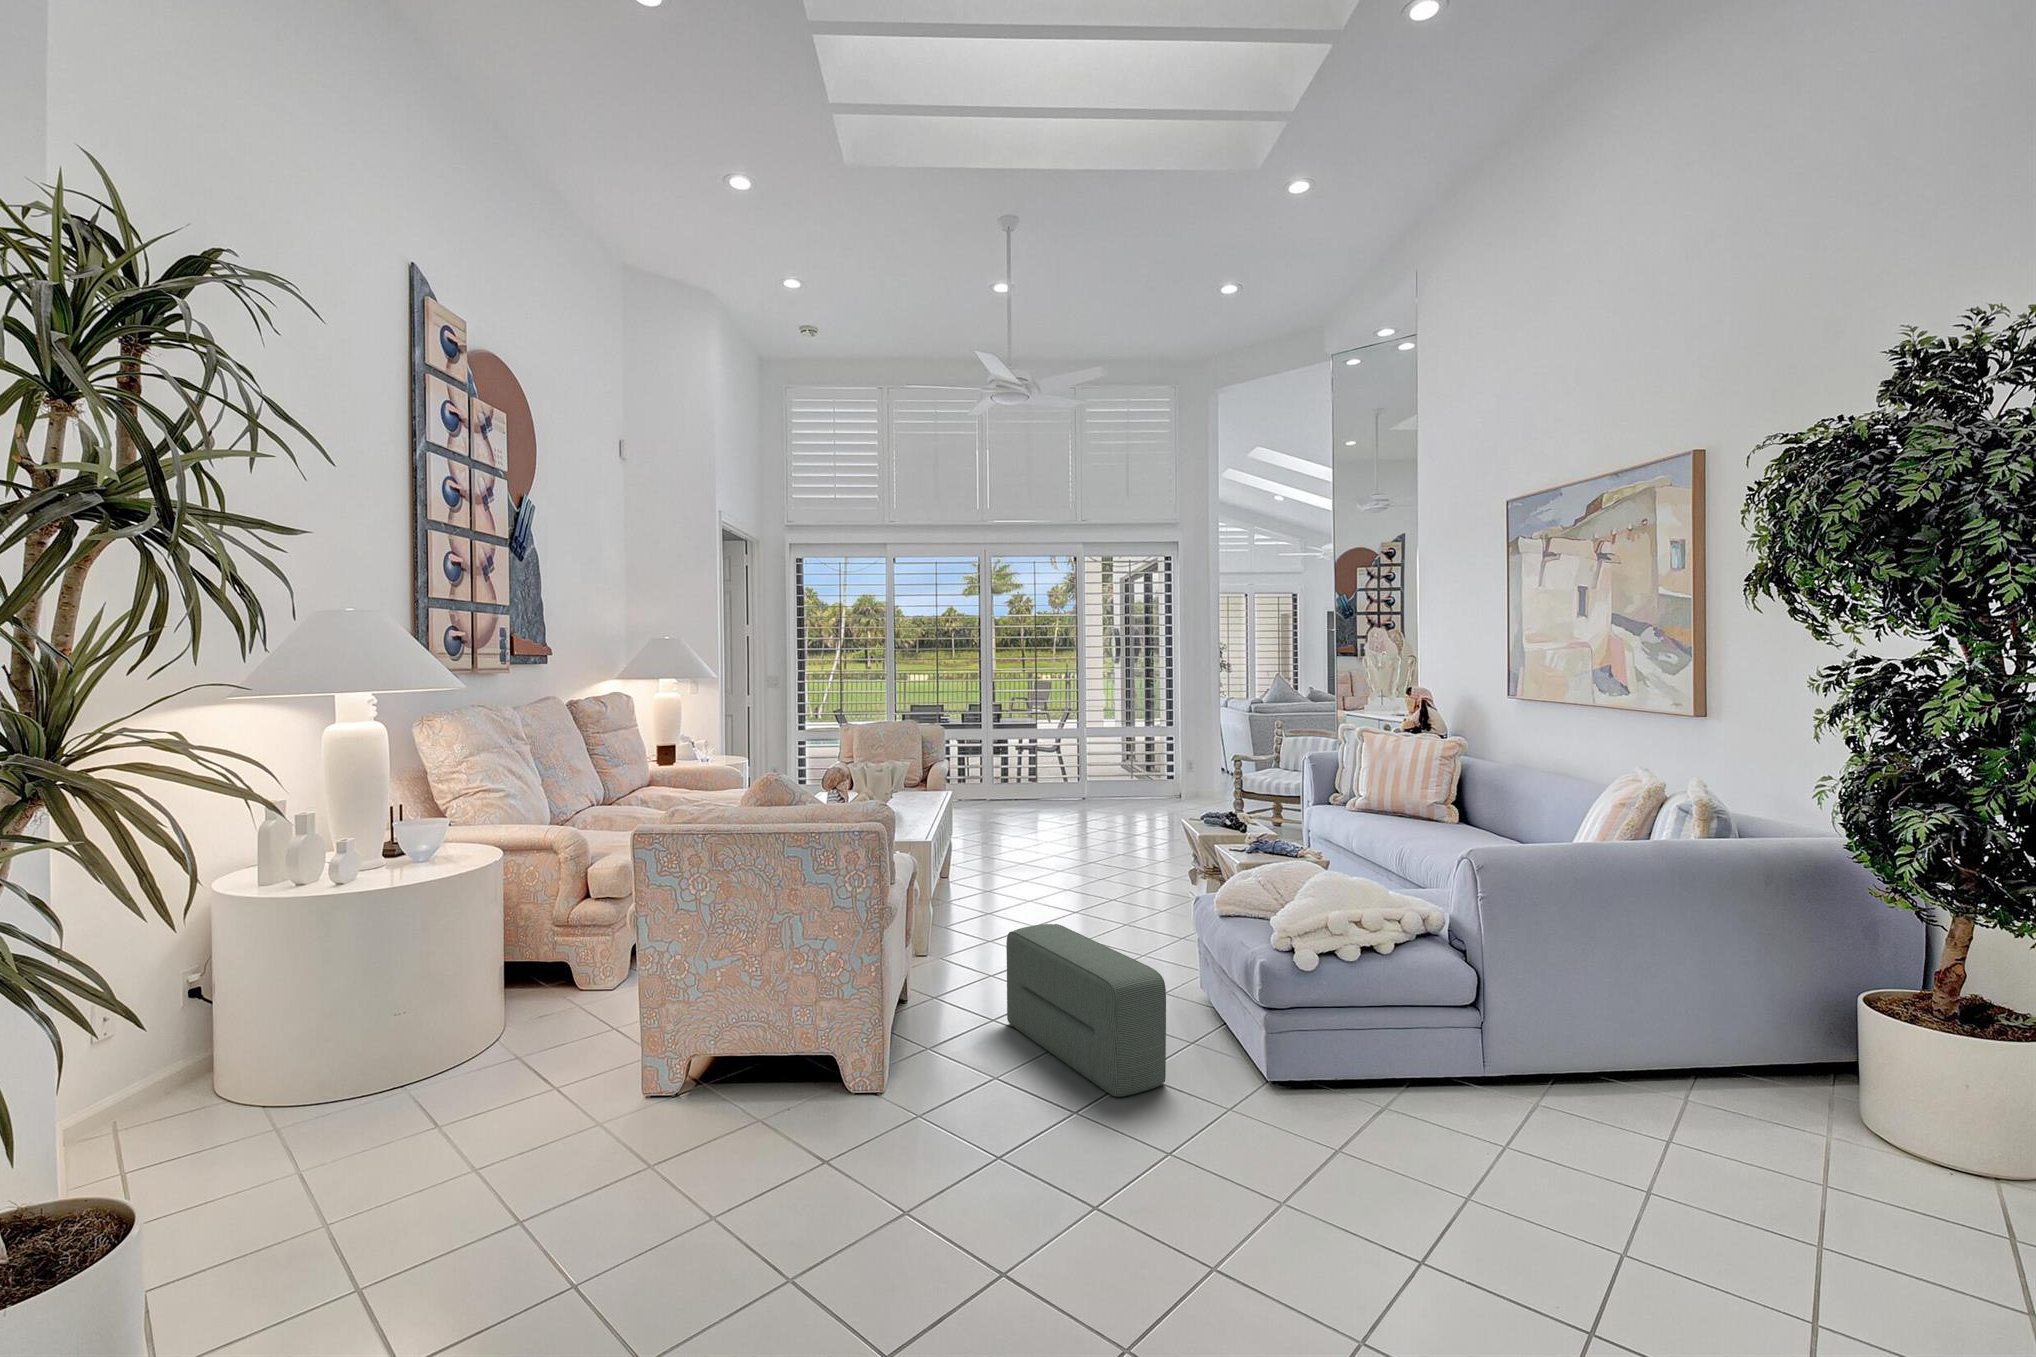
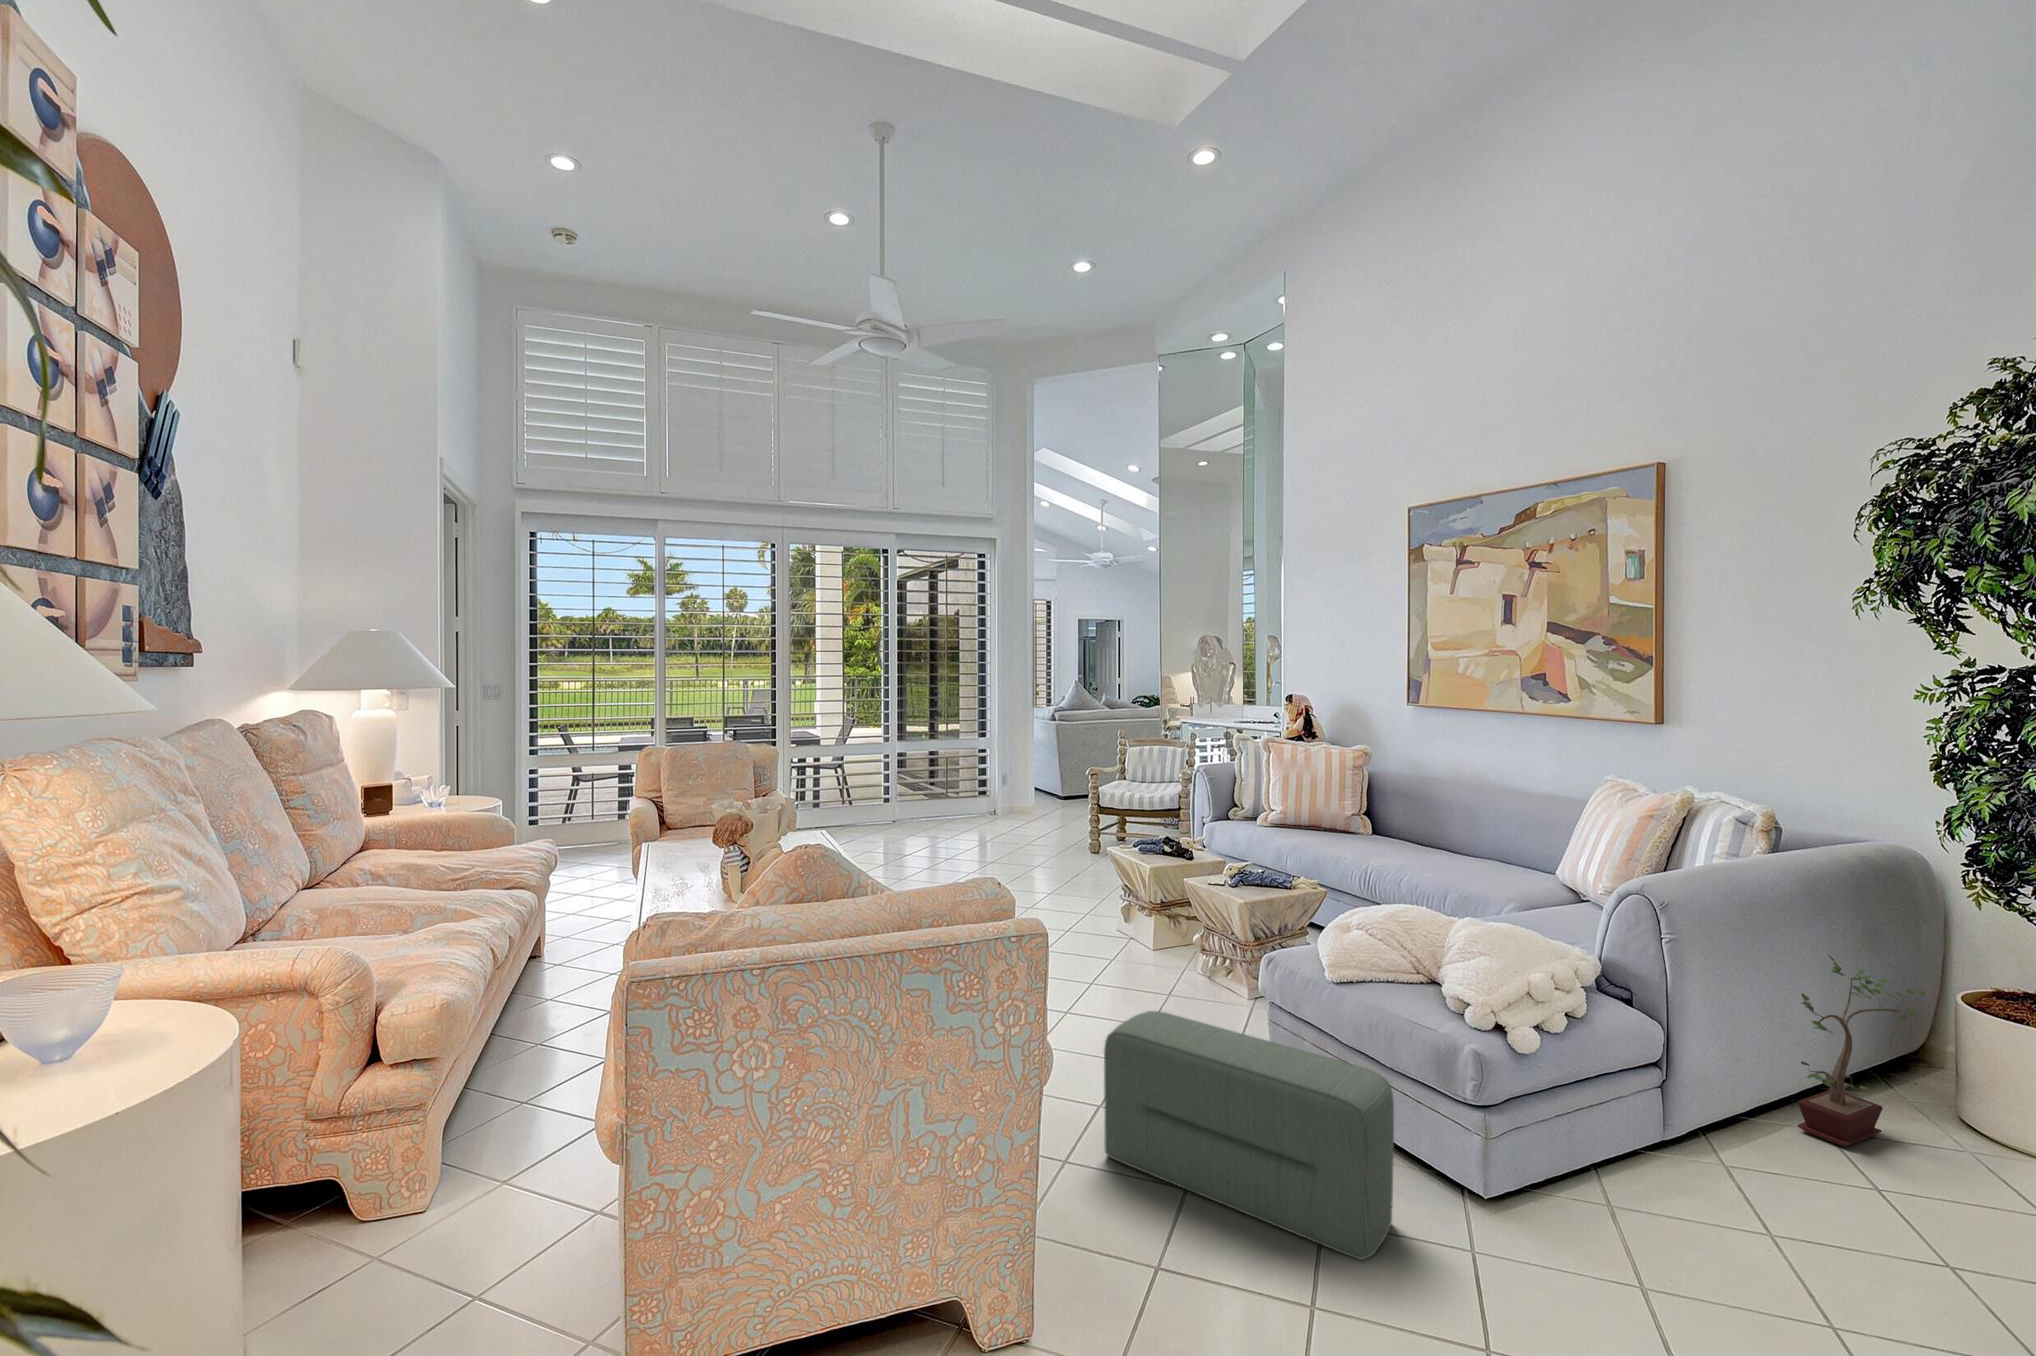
potted plant: none [1621,936,1788,1114] -> present [1797,955,1925,1147]

